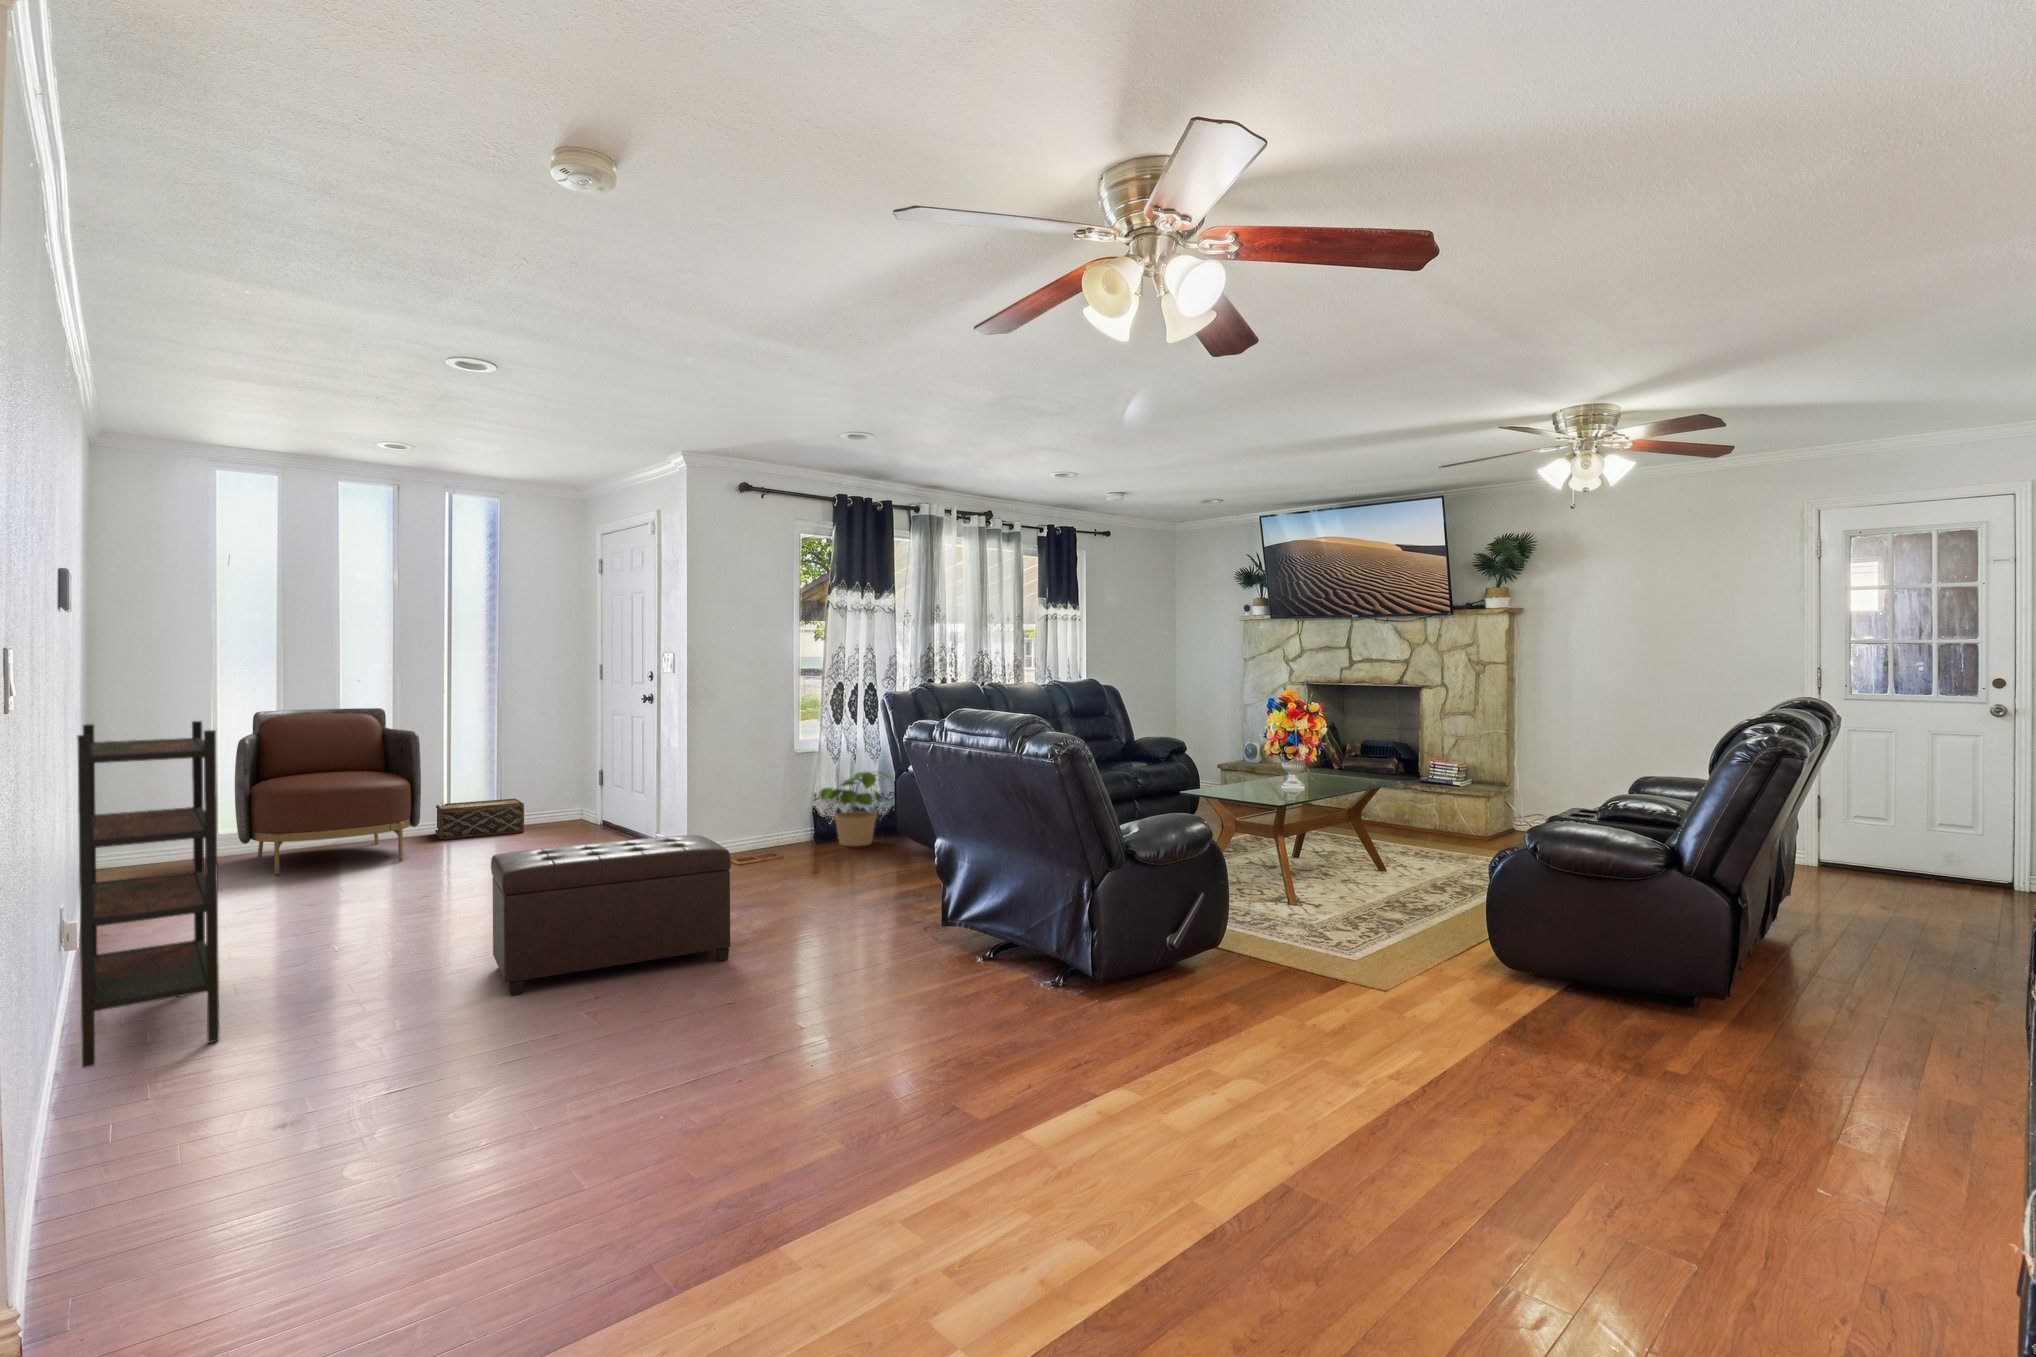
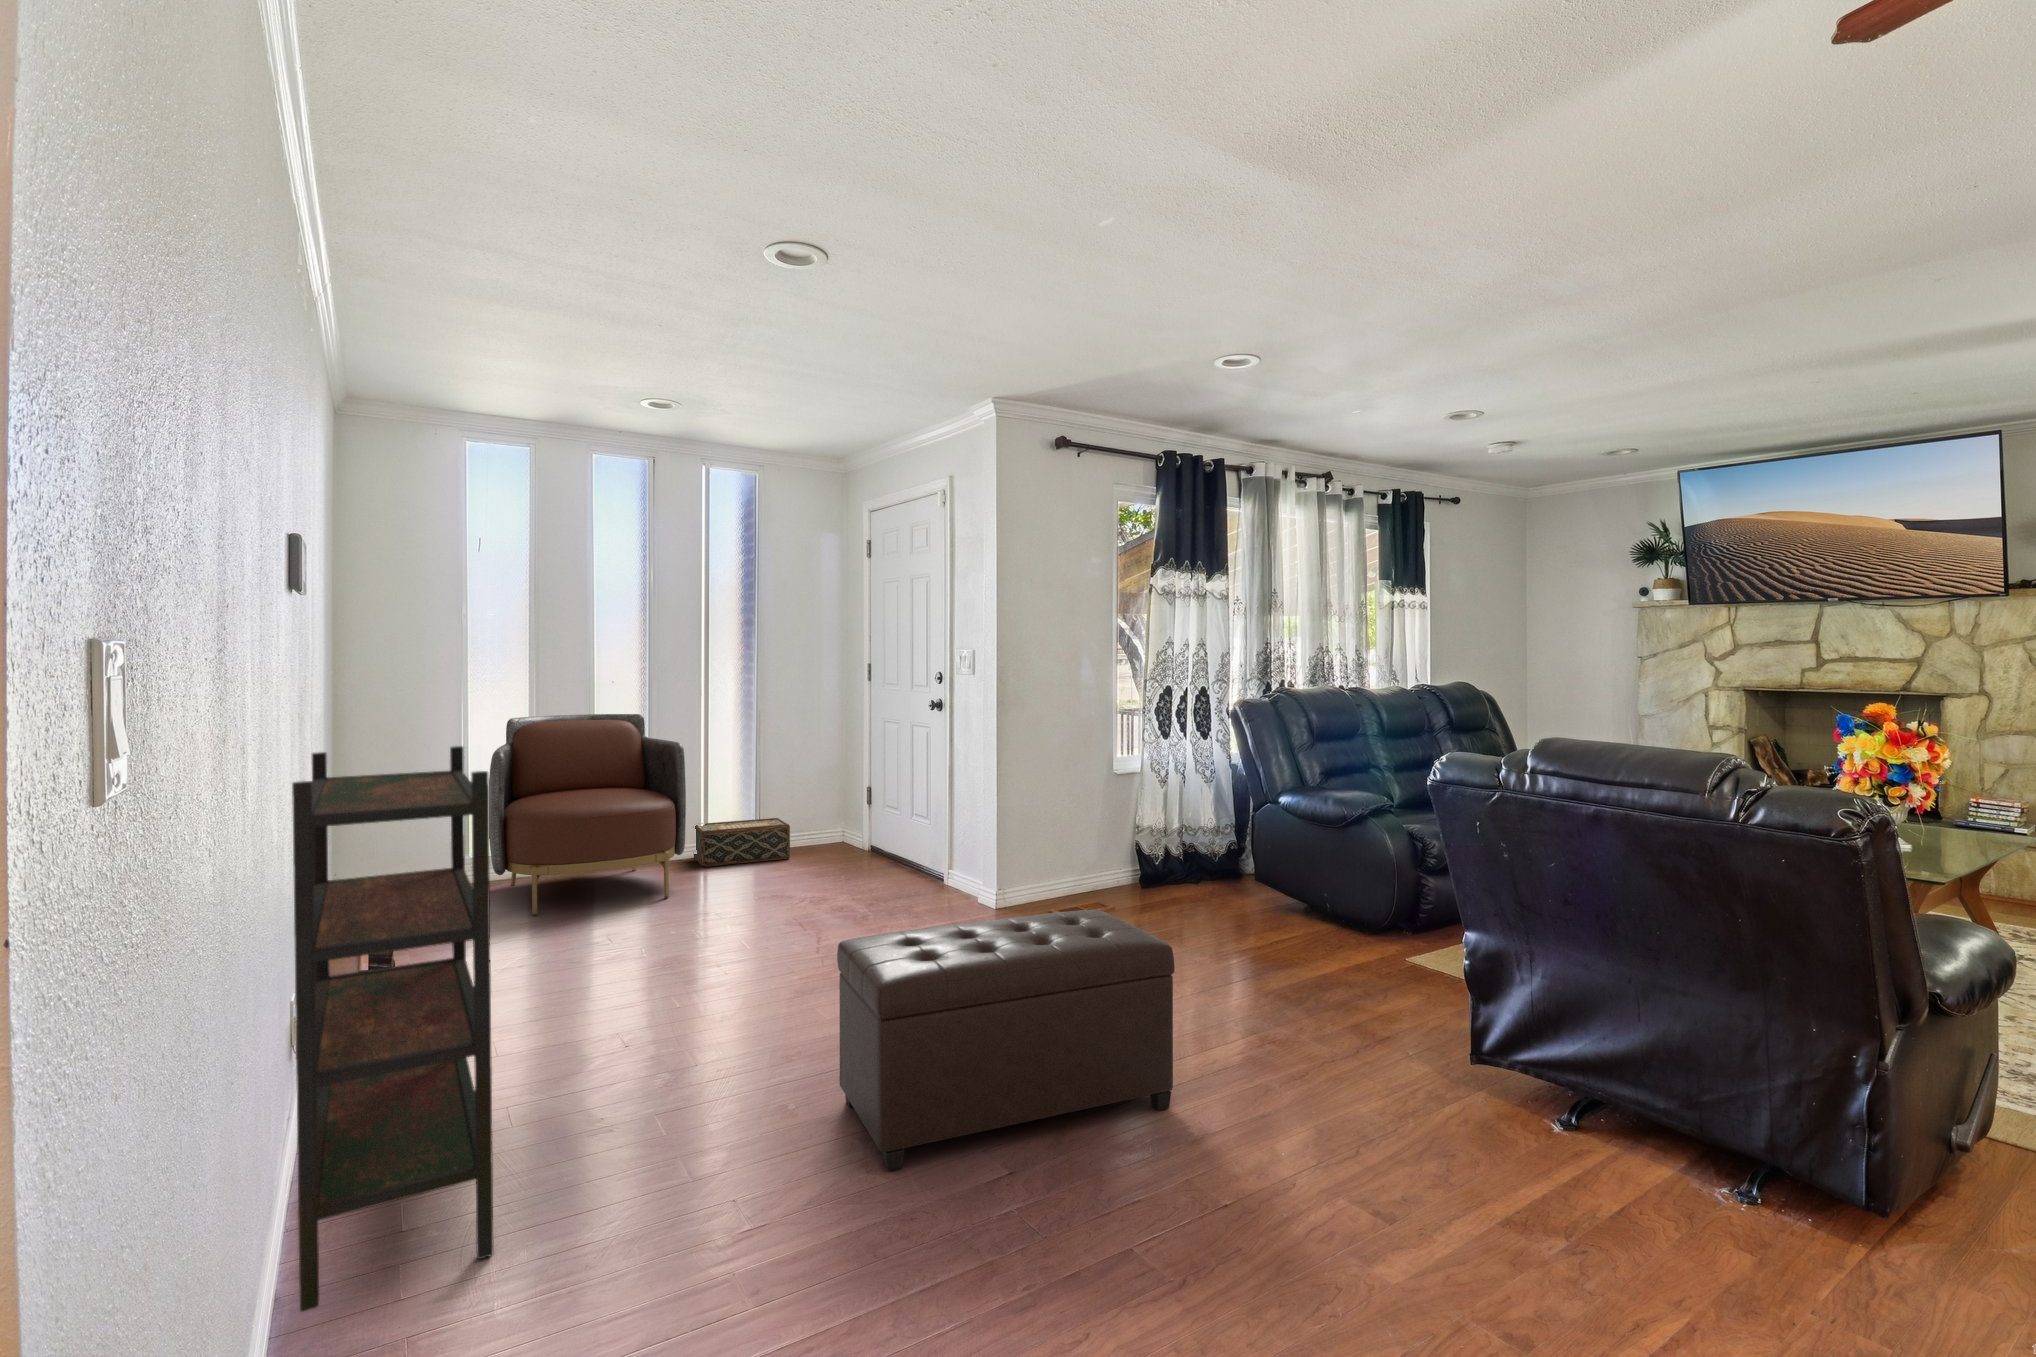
potted plant: present [820,772,889,846] -> none [1153,801,1251,894]

